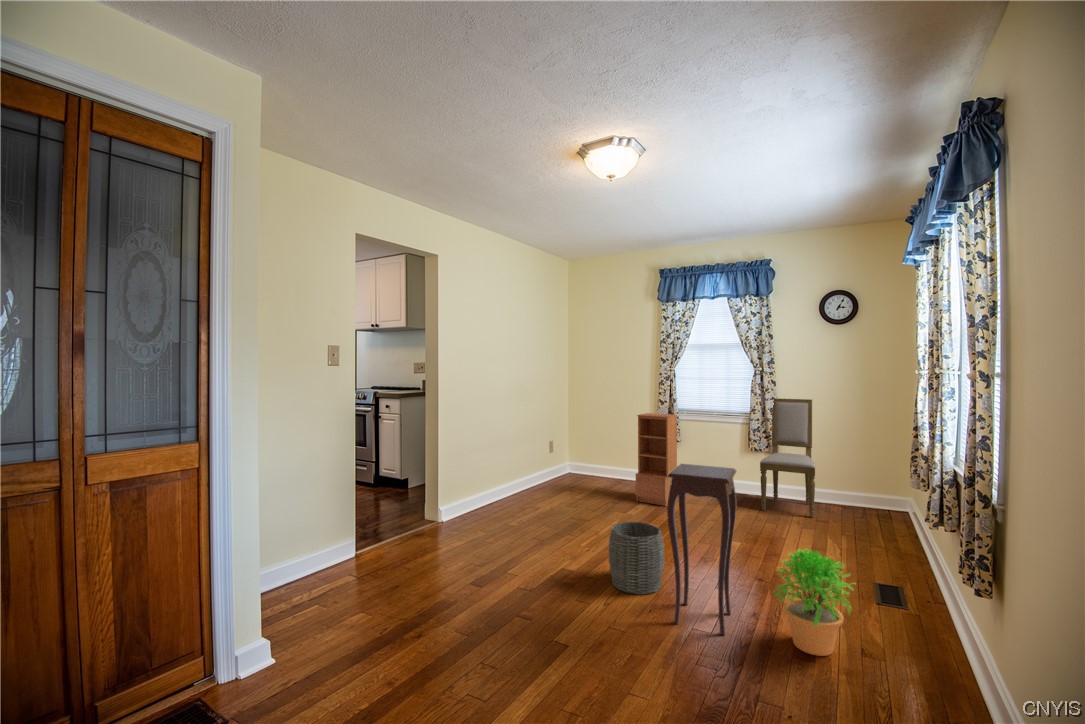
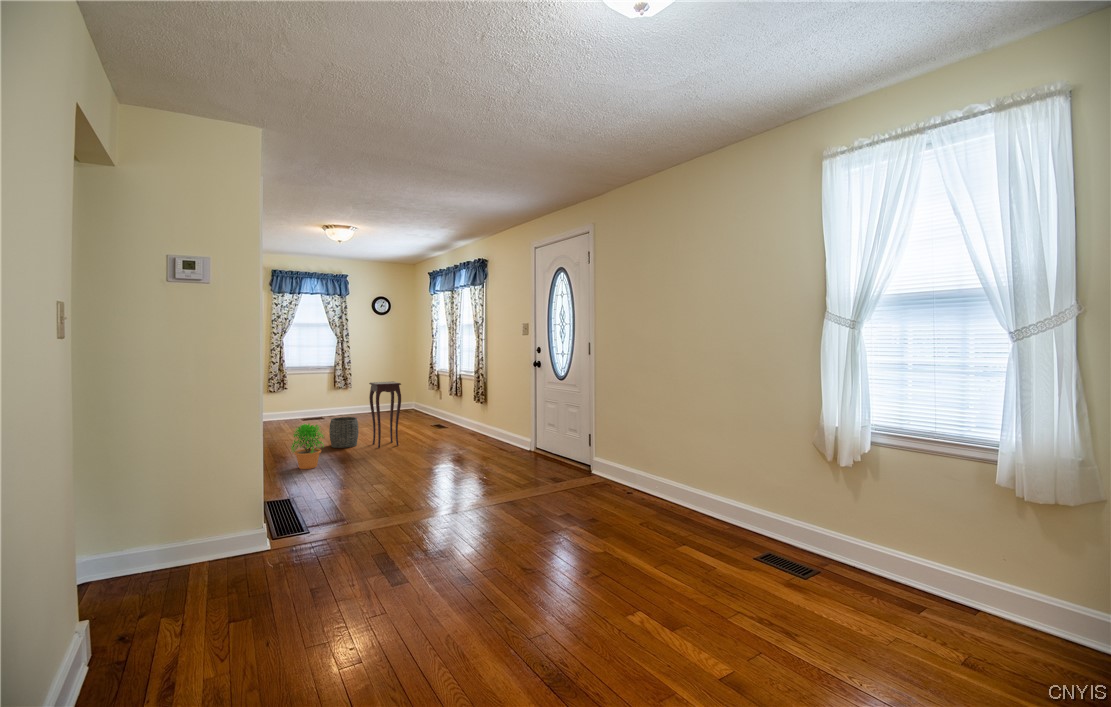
dining chair: present [760,398,815,517] -> none [348,356,379,419]
bookcase: present [636,413,677,506] -> none [276,369,301,427]
potted plant: present [775,549,852,656] -> present [291,424,324,469]

